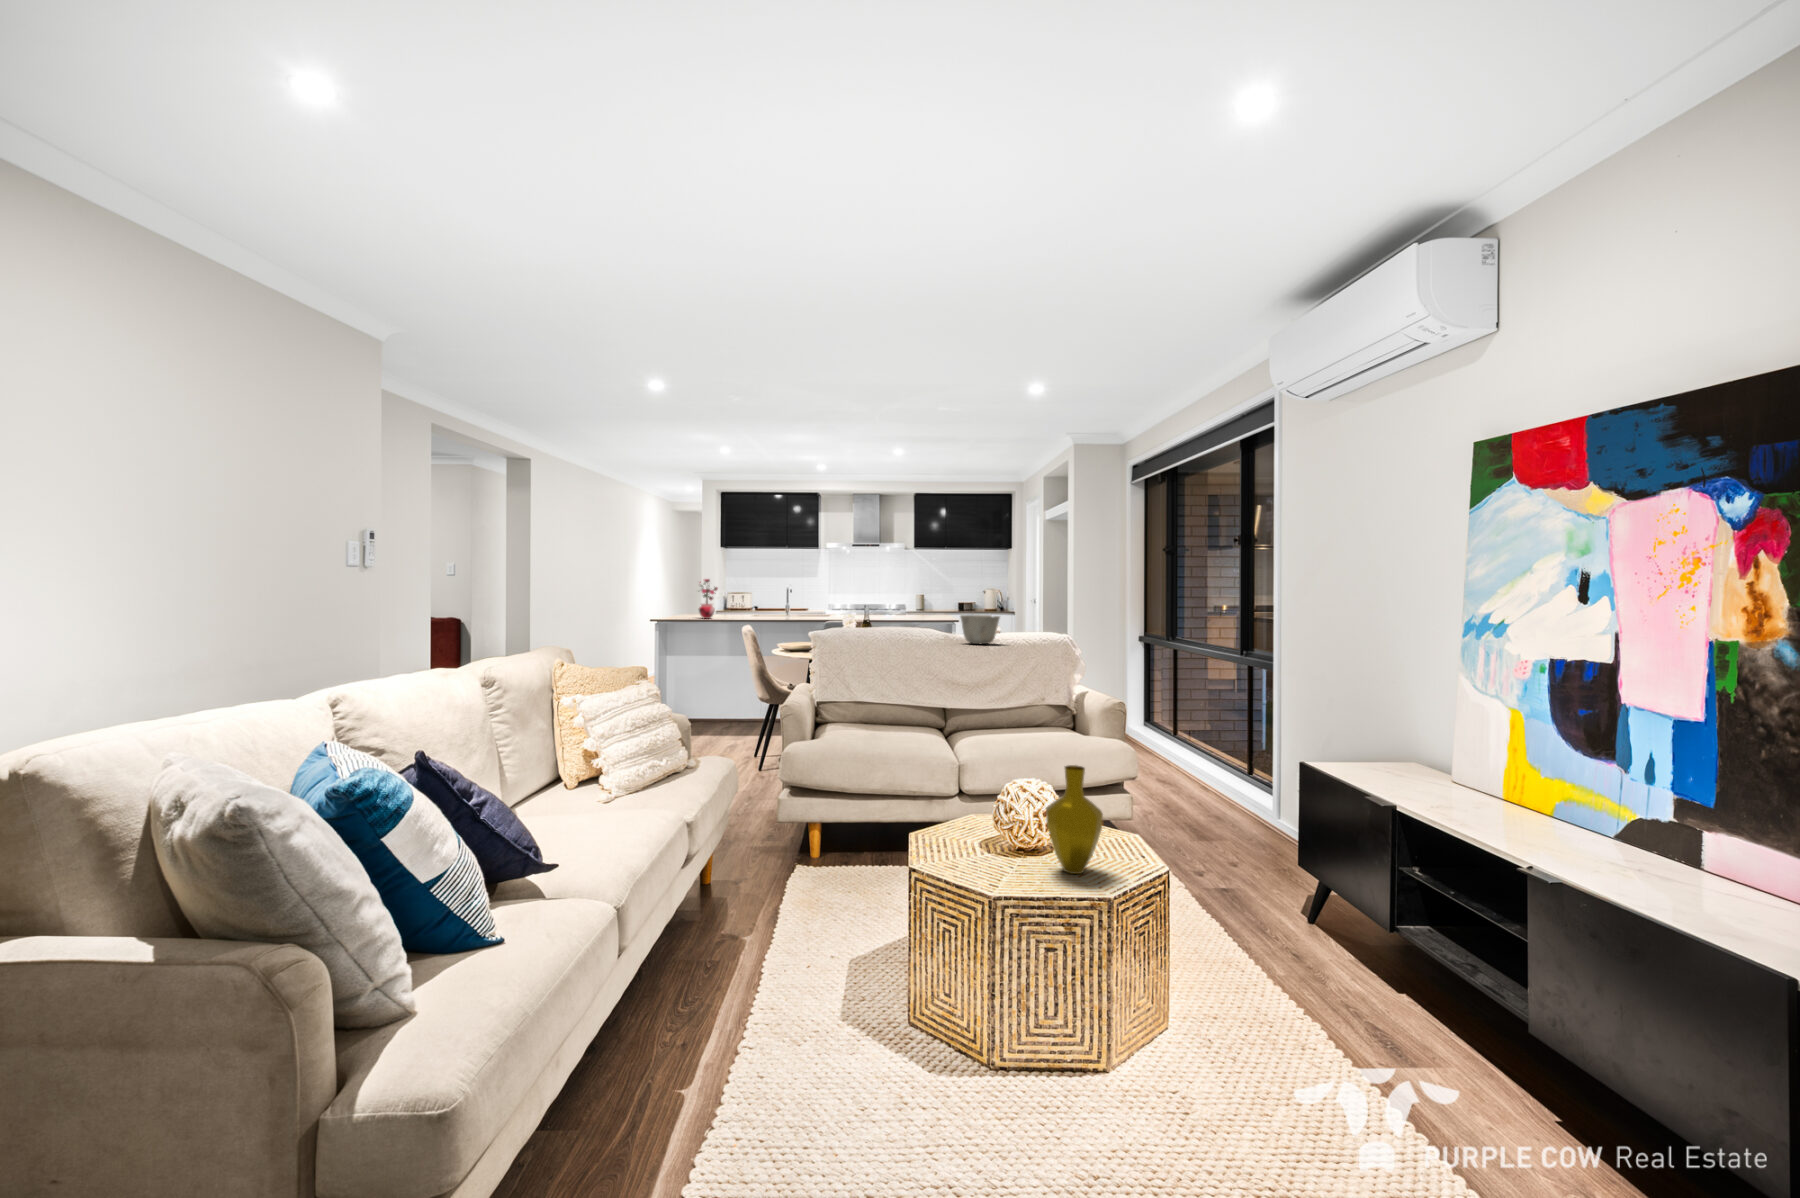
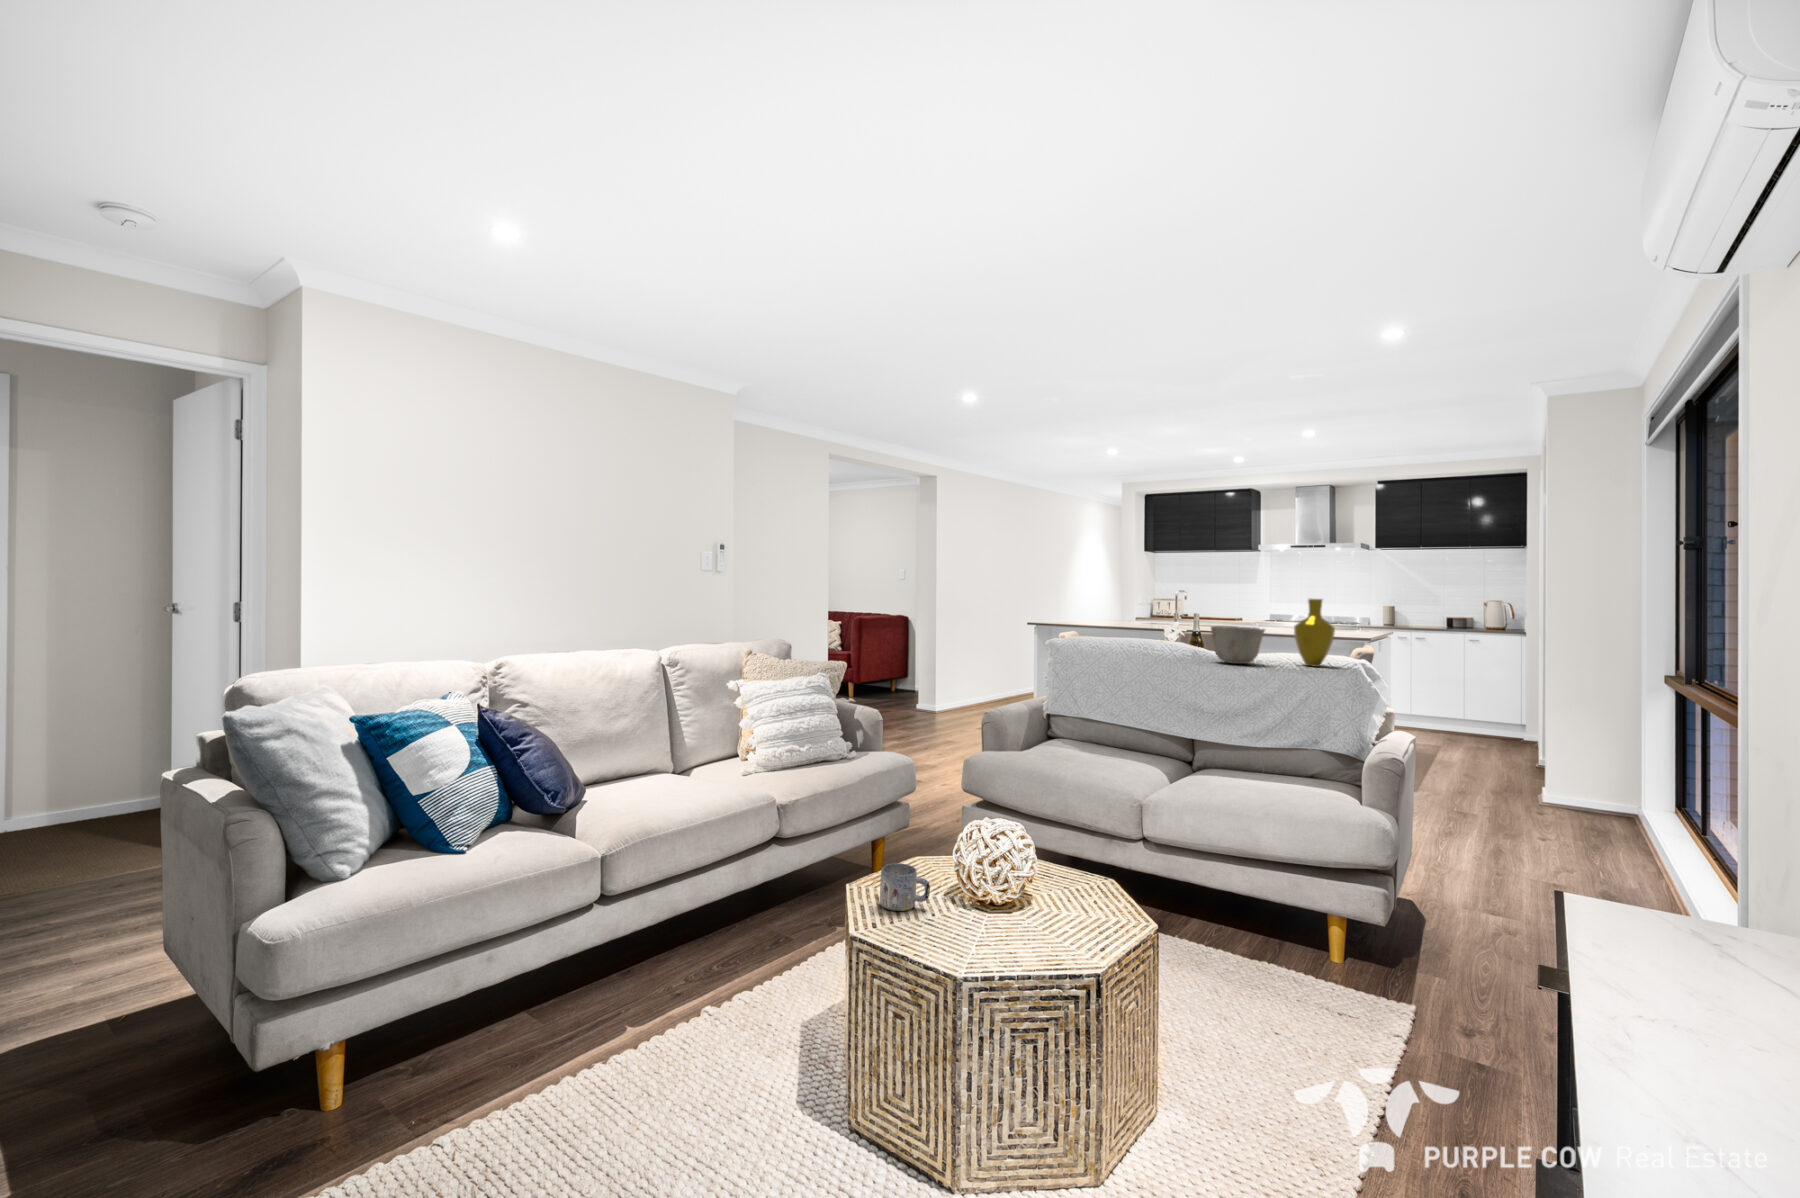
potted plant: present [699,579,718,619] -> none [1063,580,1088,623]
vase: present [1046,765,1103,874] -> present [1294,599,1335,667]
mug: none [965,832,1005,872] -> present [880,863,930,911]

